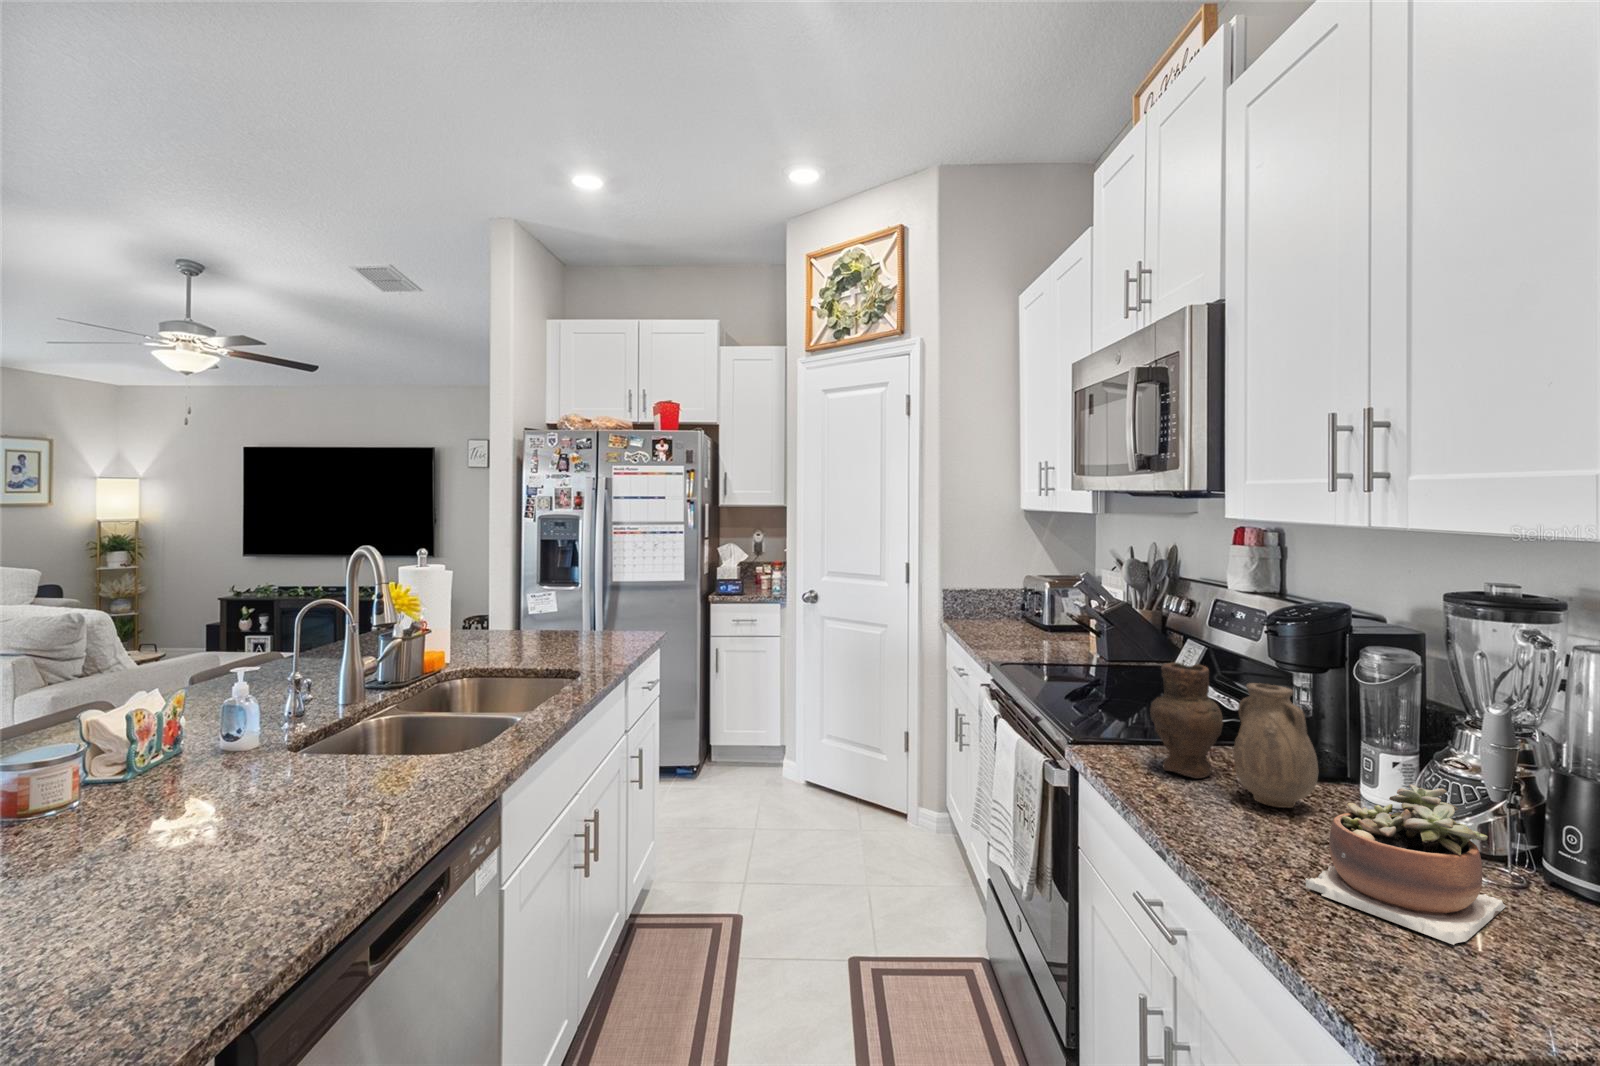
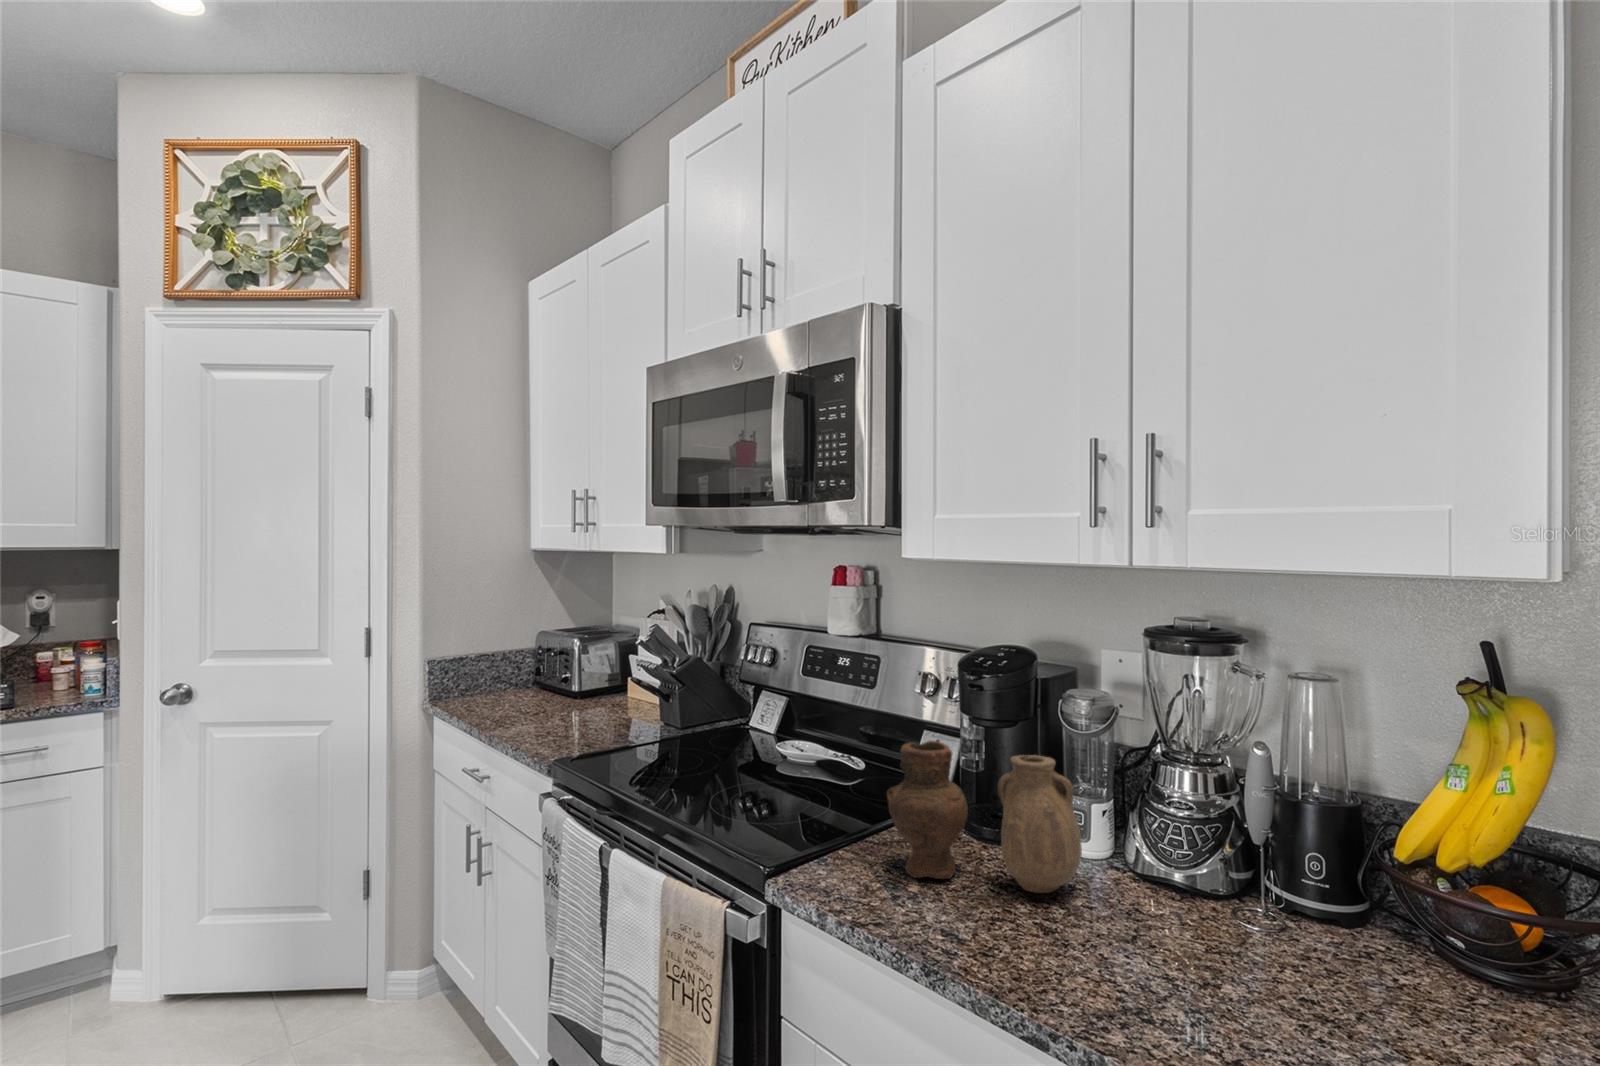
succulent plant: present [1305,785,1506,945] -> none [1175,846,1348,1017]

